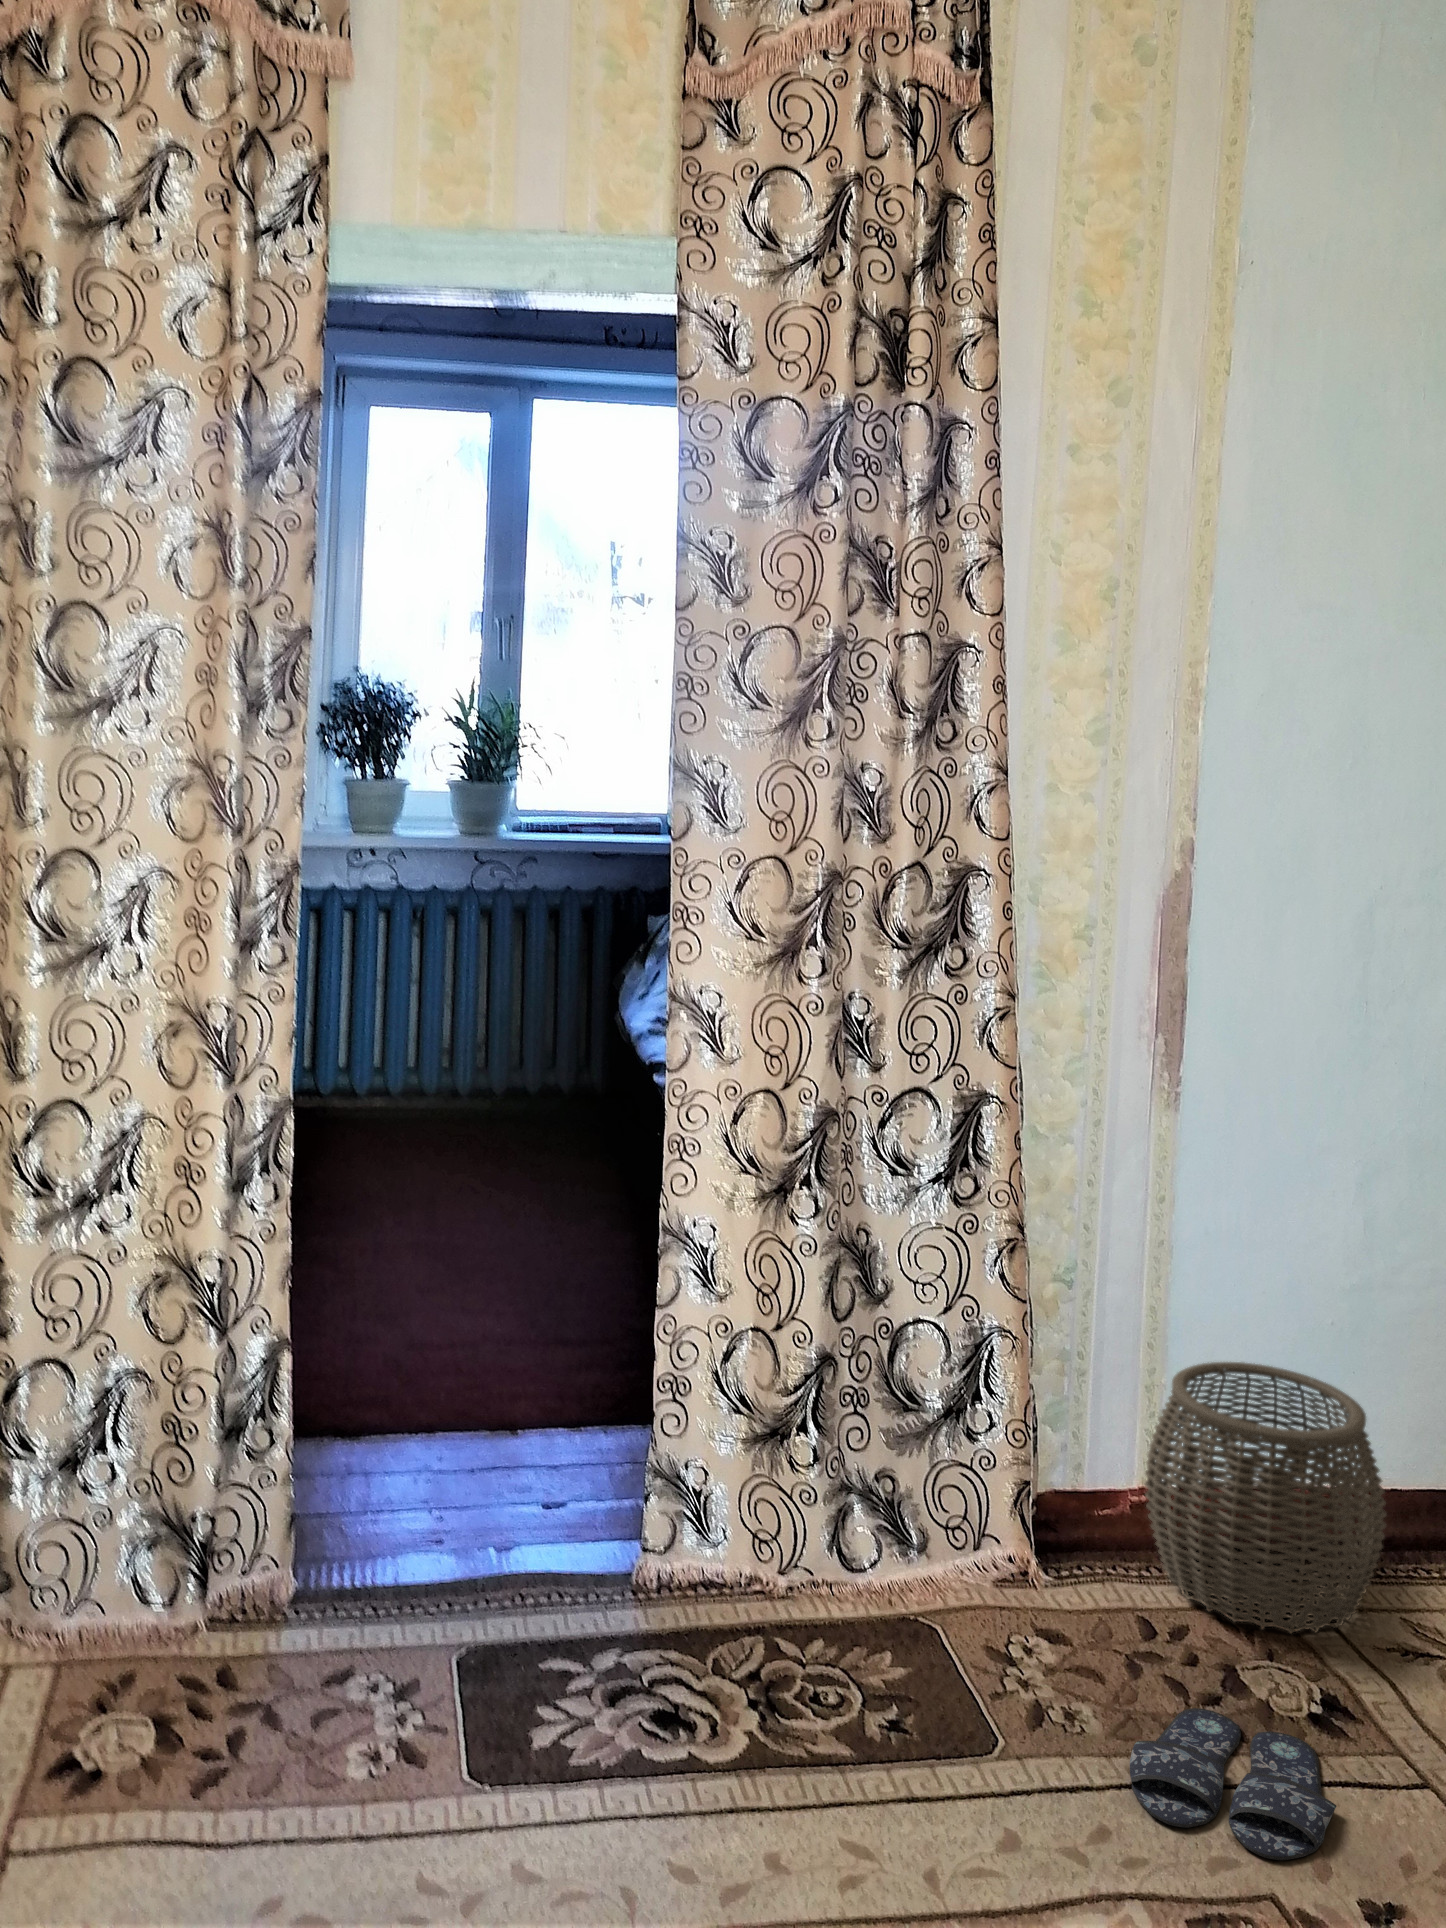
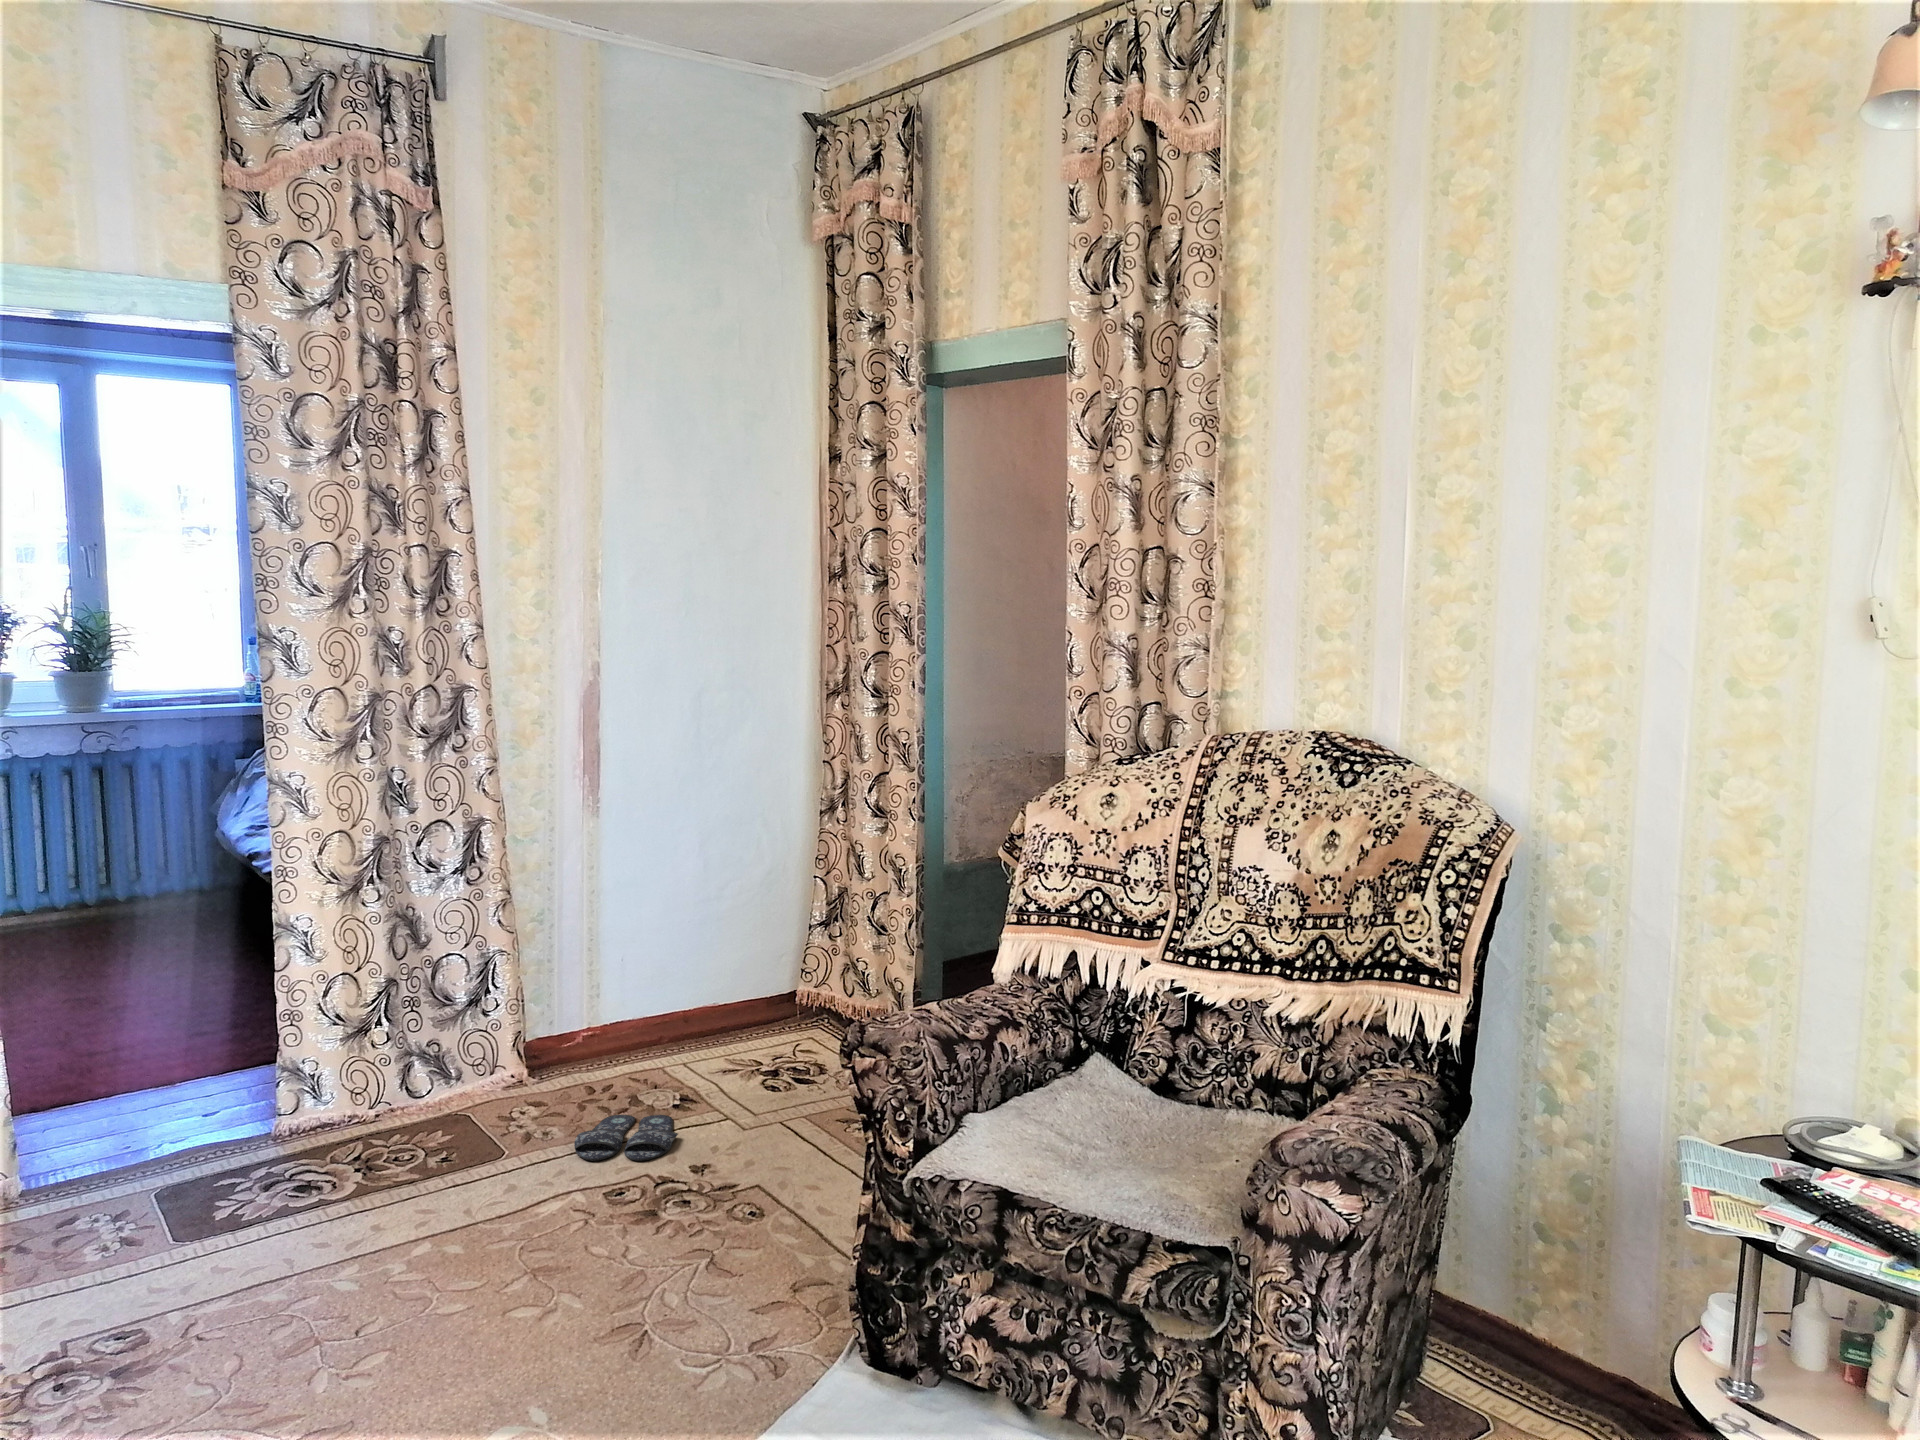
woven basket: present [1145,1362,1387,1633] -> none [588,948,715,1078]

